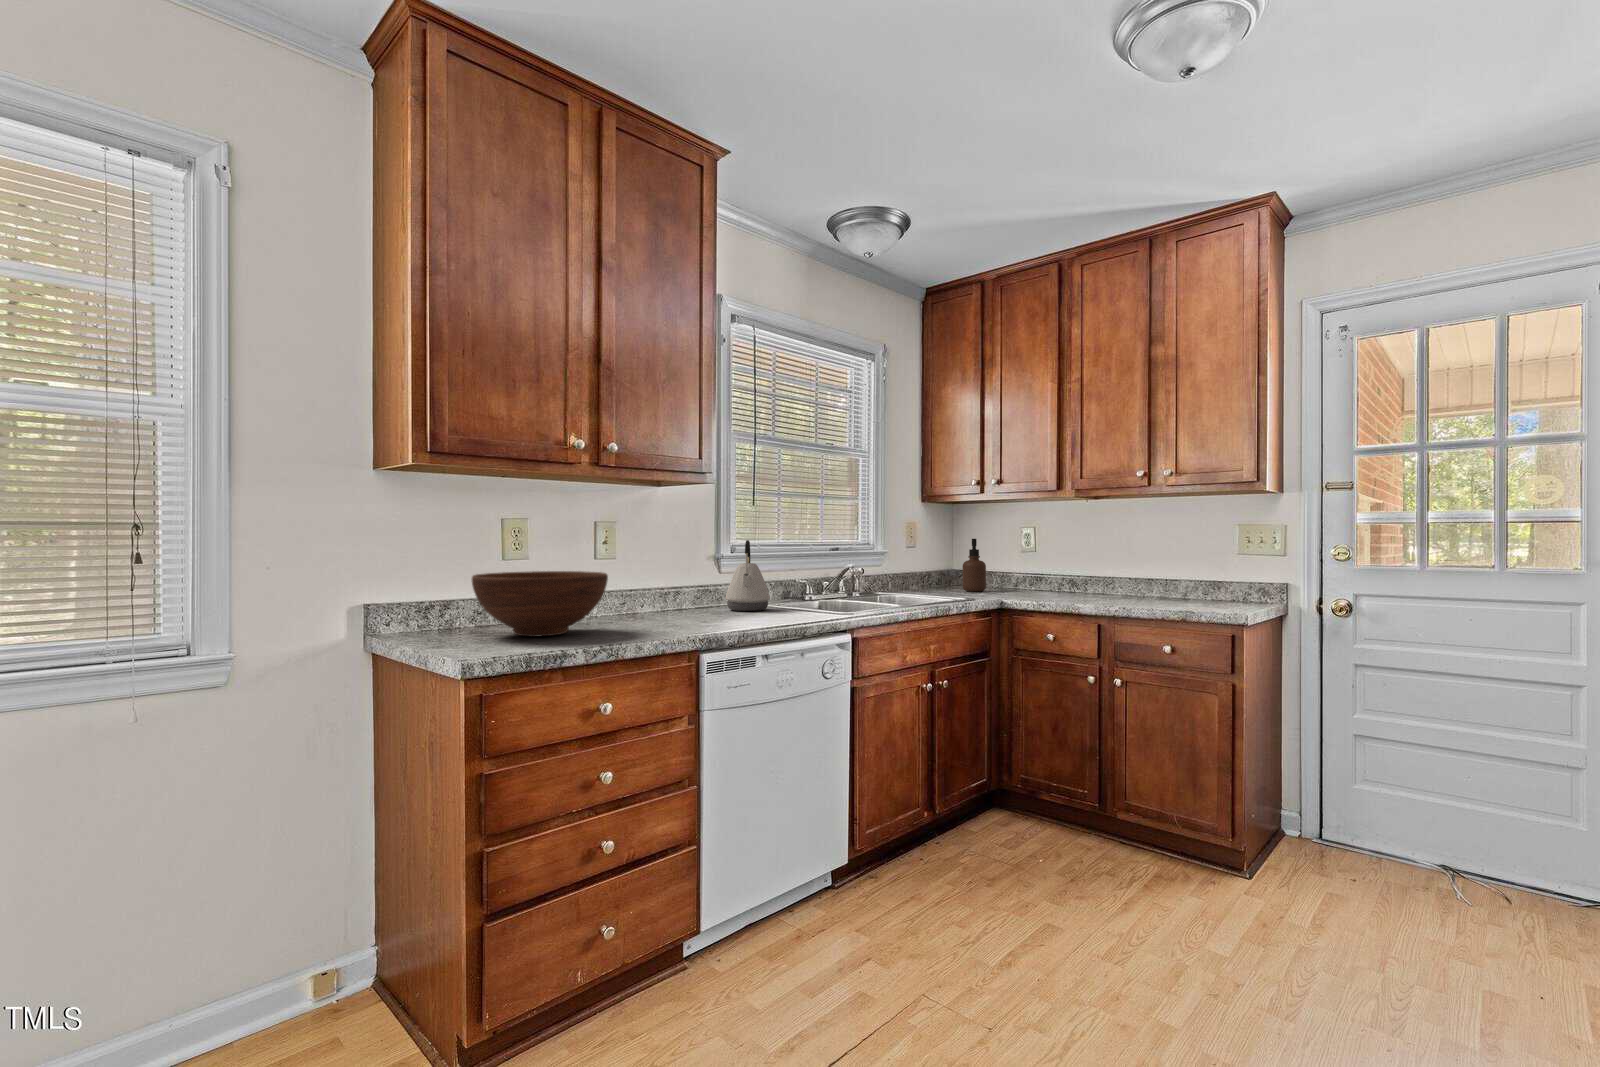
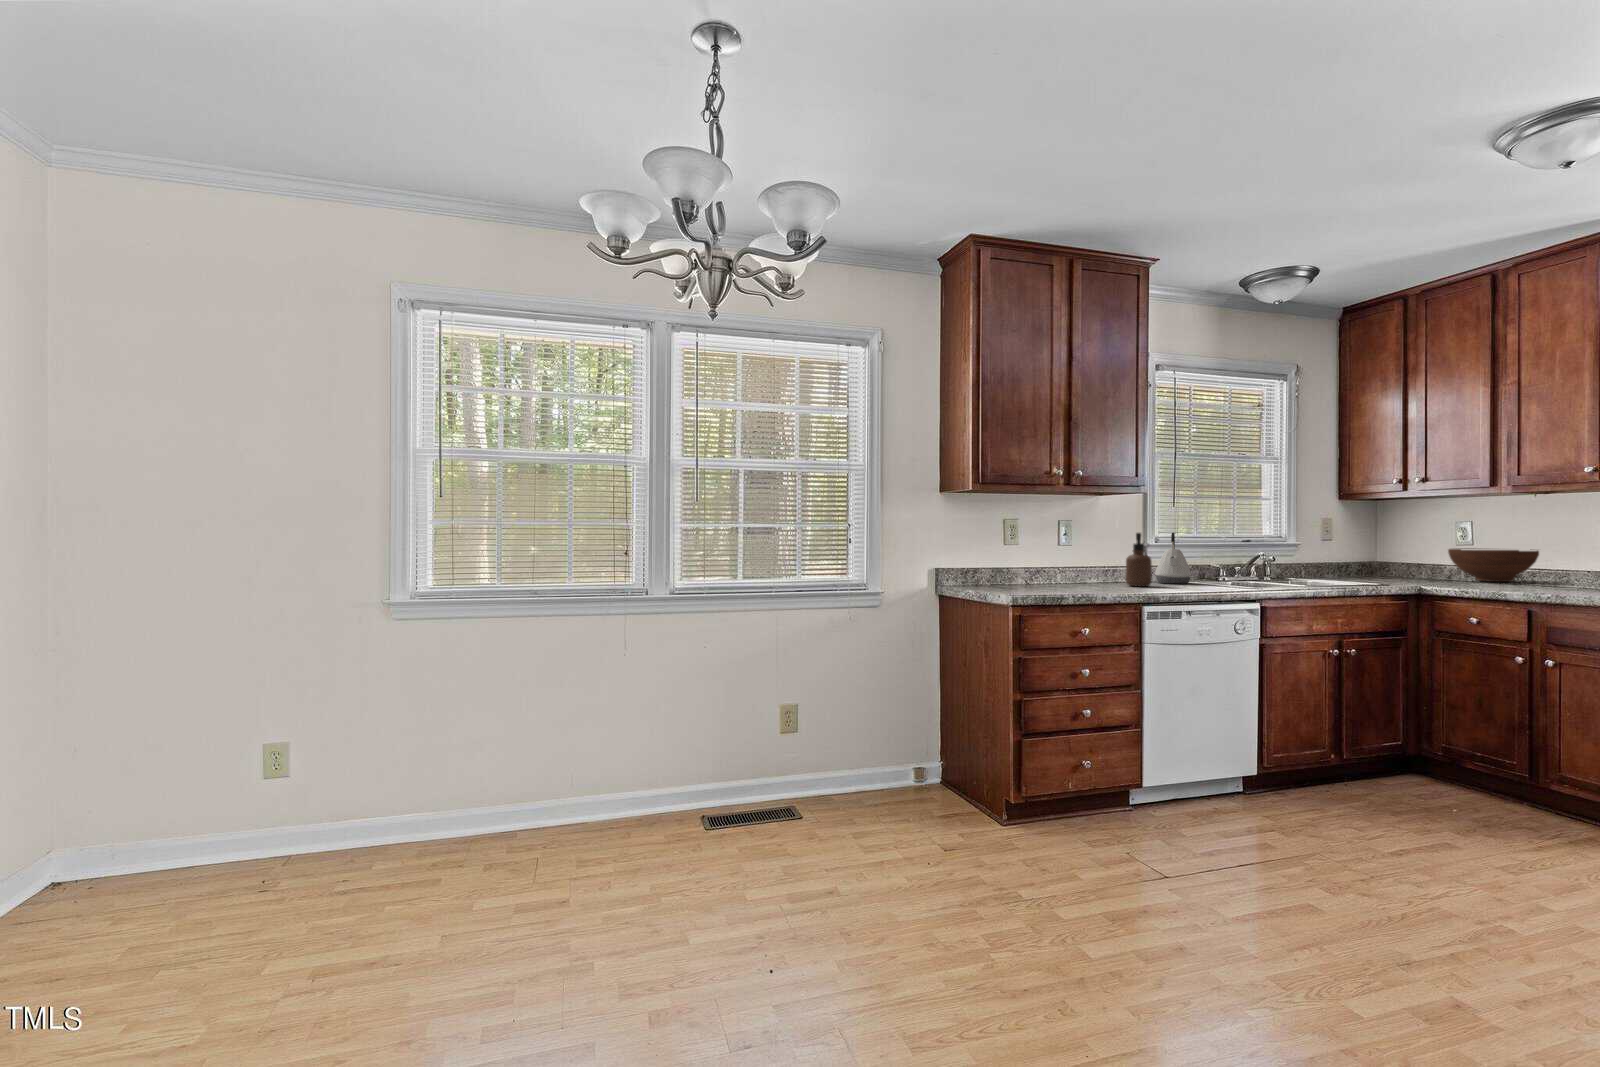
soap dispenser: present [963,539,986,592] -> present [1126,533,1152,587]
fruit bowl: present [472,571,608,637] -> present [1448,548,1539,582]

